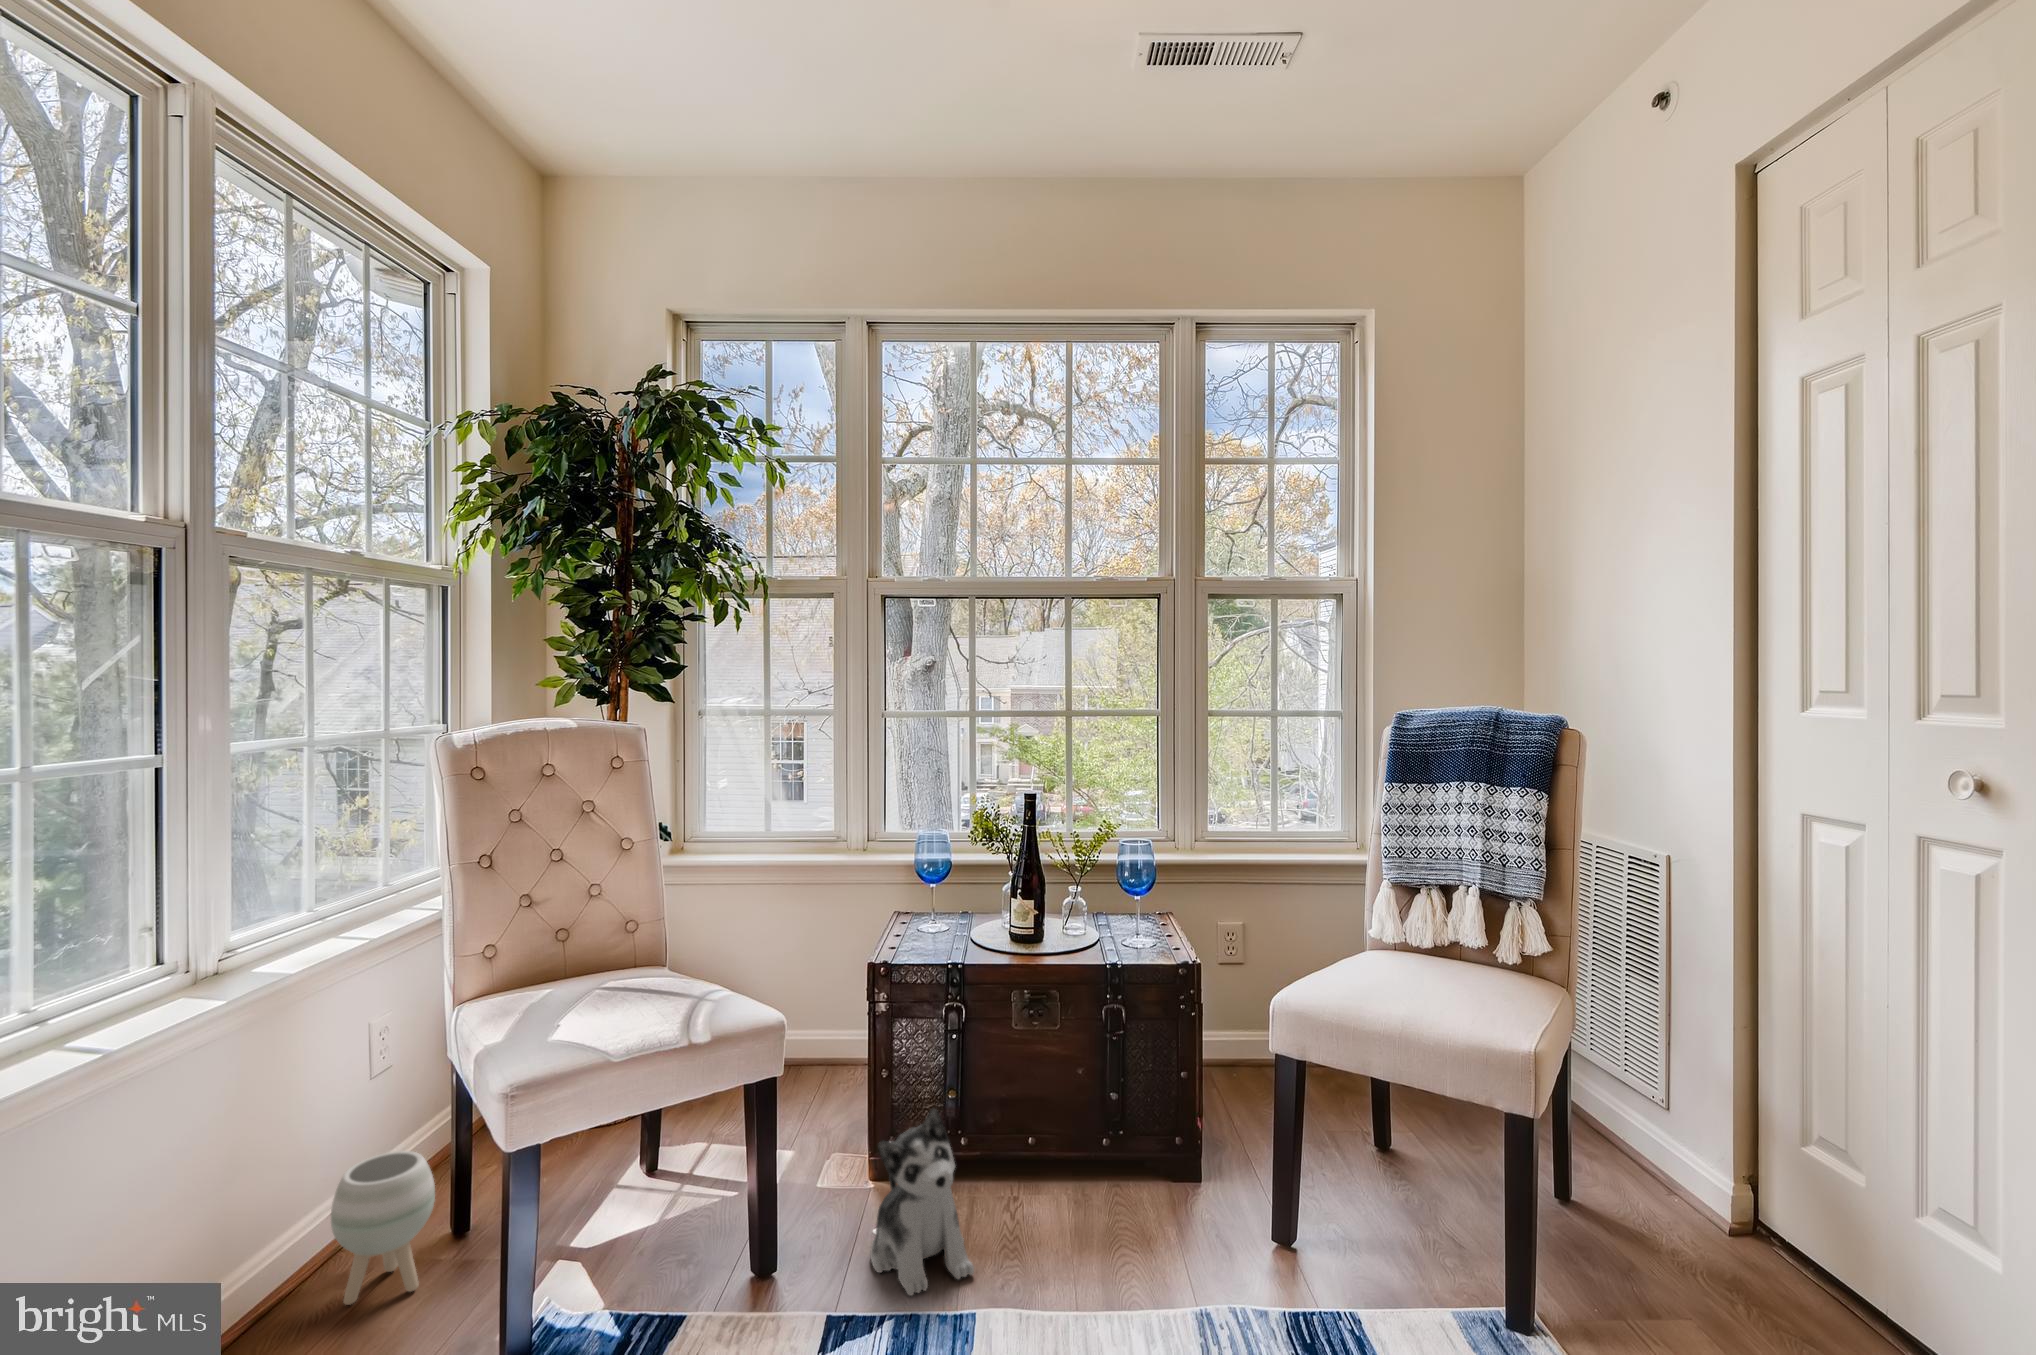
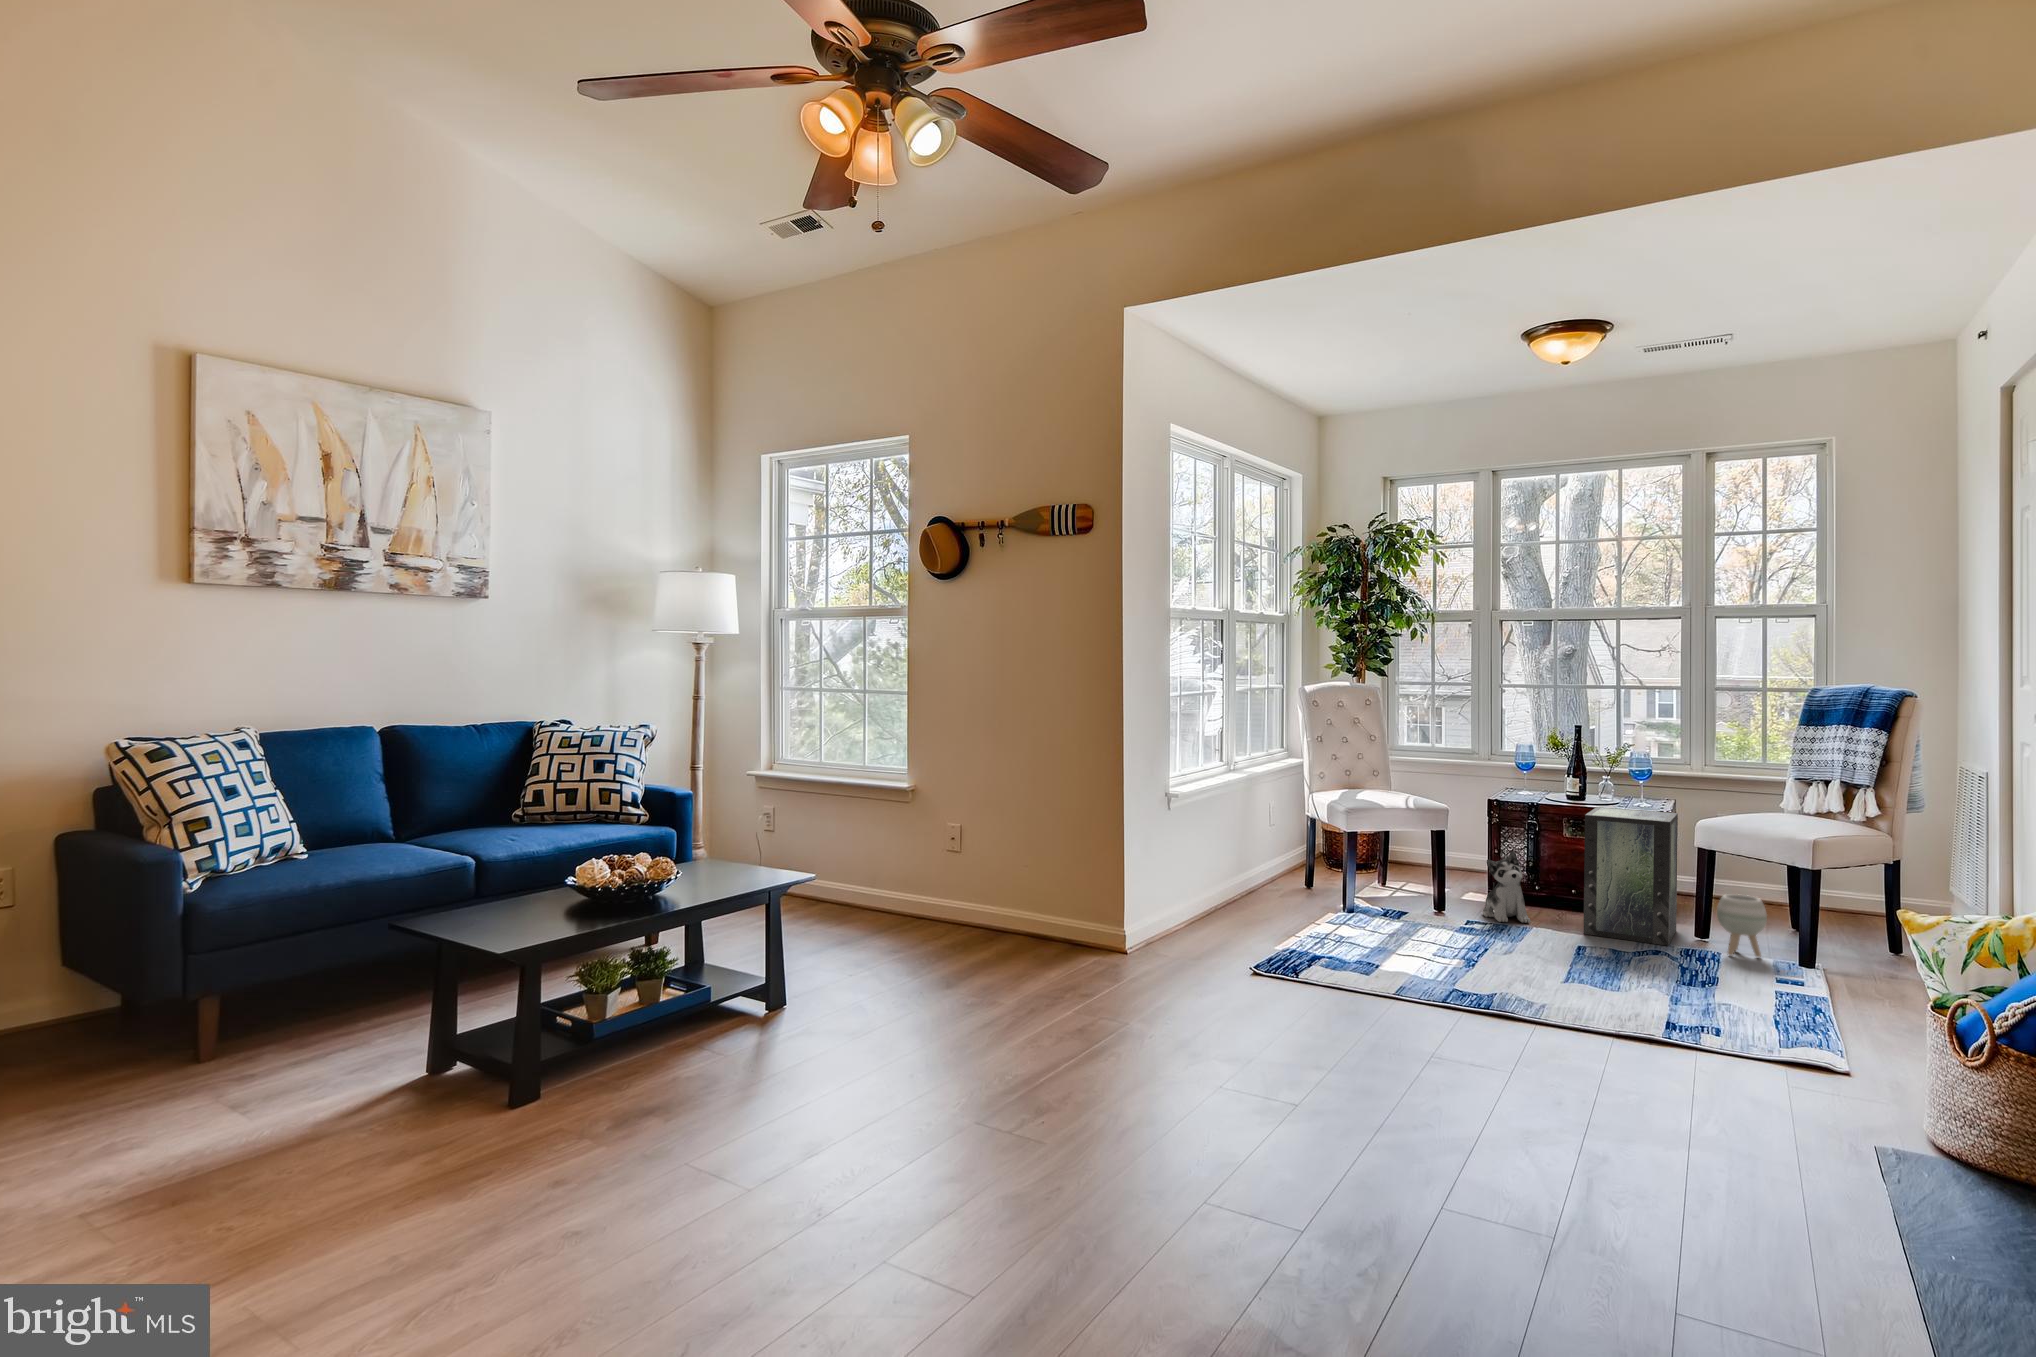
storage box: none [1084,970,1255,1298] -> present [1584,807,1678,946]
planter: present [331,1151,435,1305] -> present [1717,894,1767,957]

